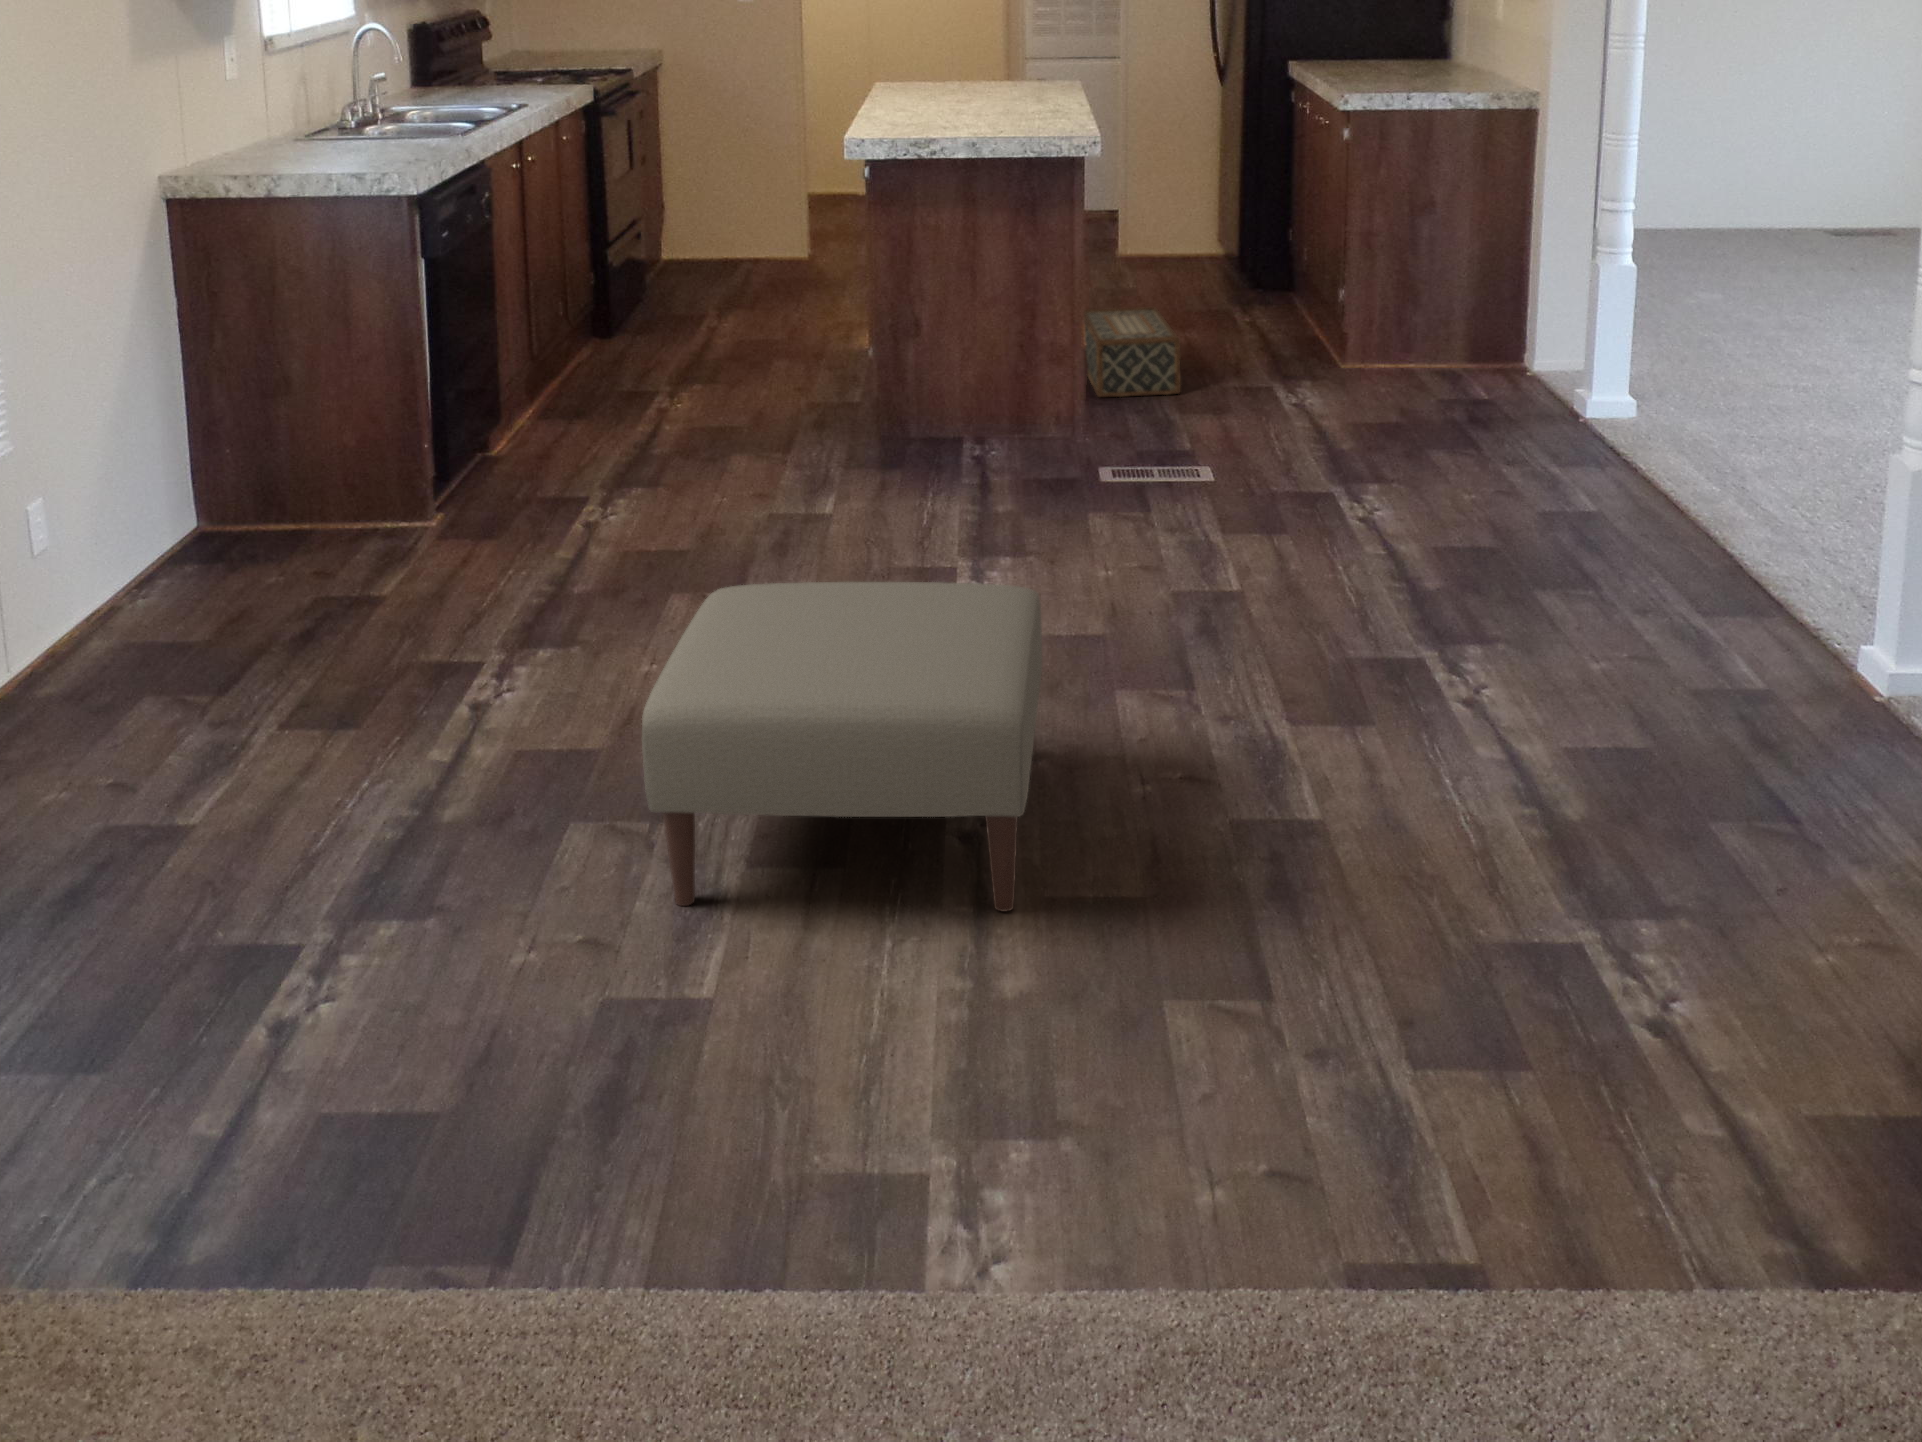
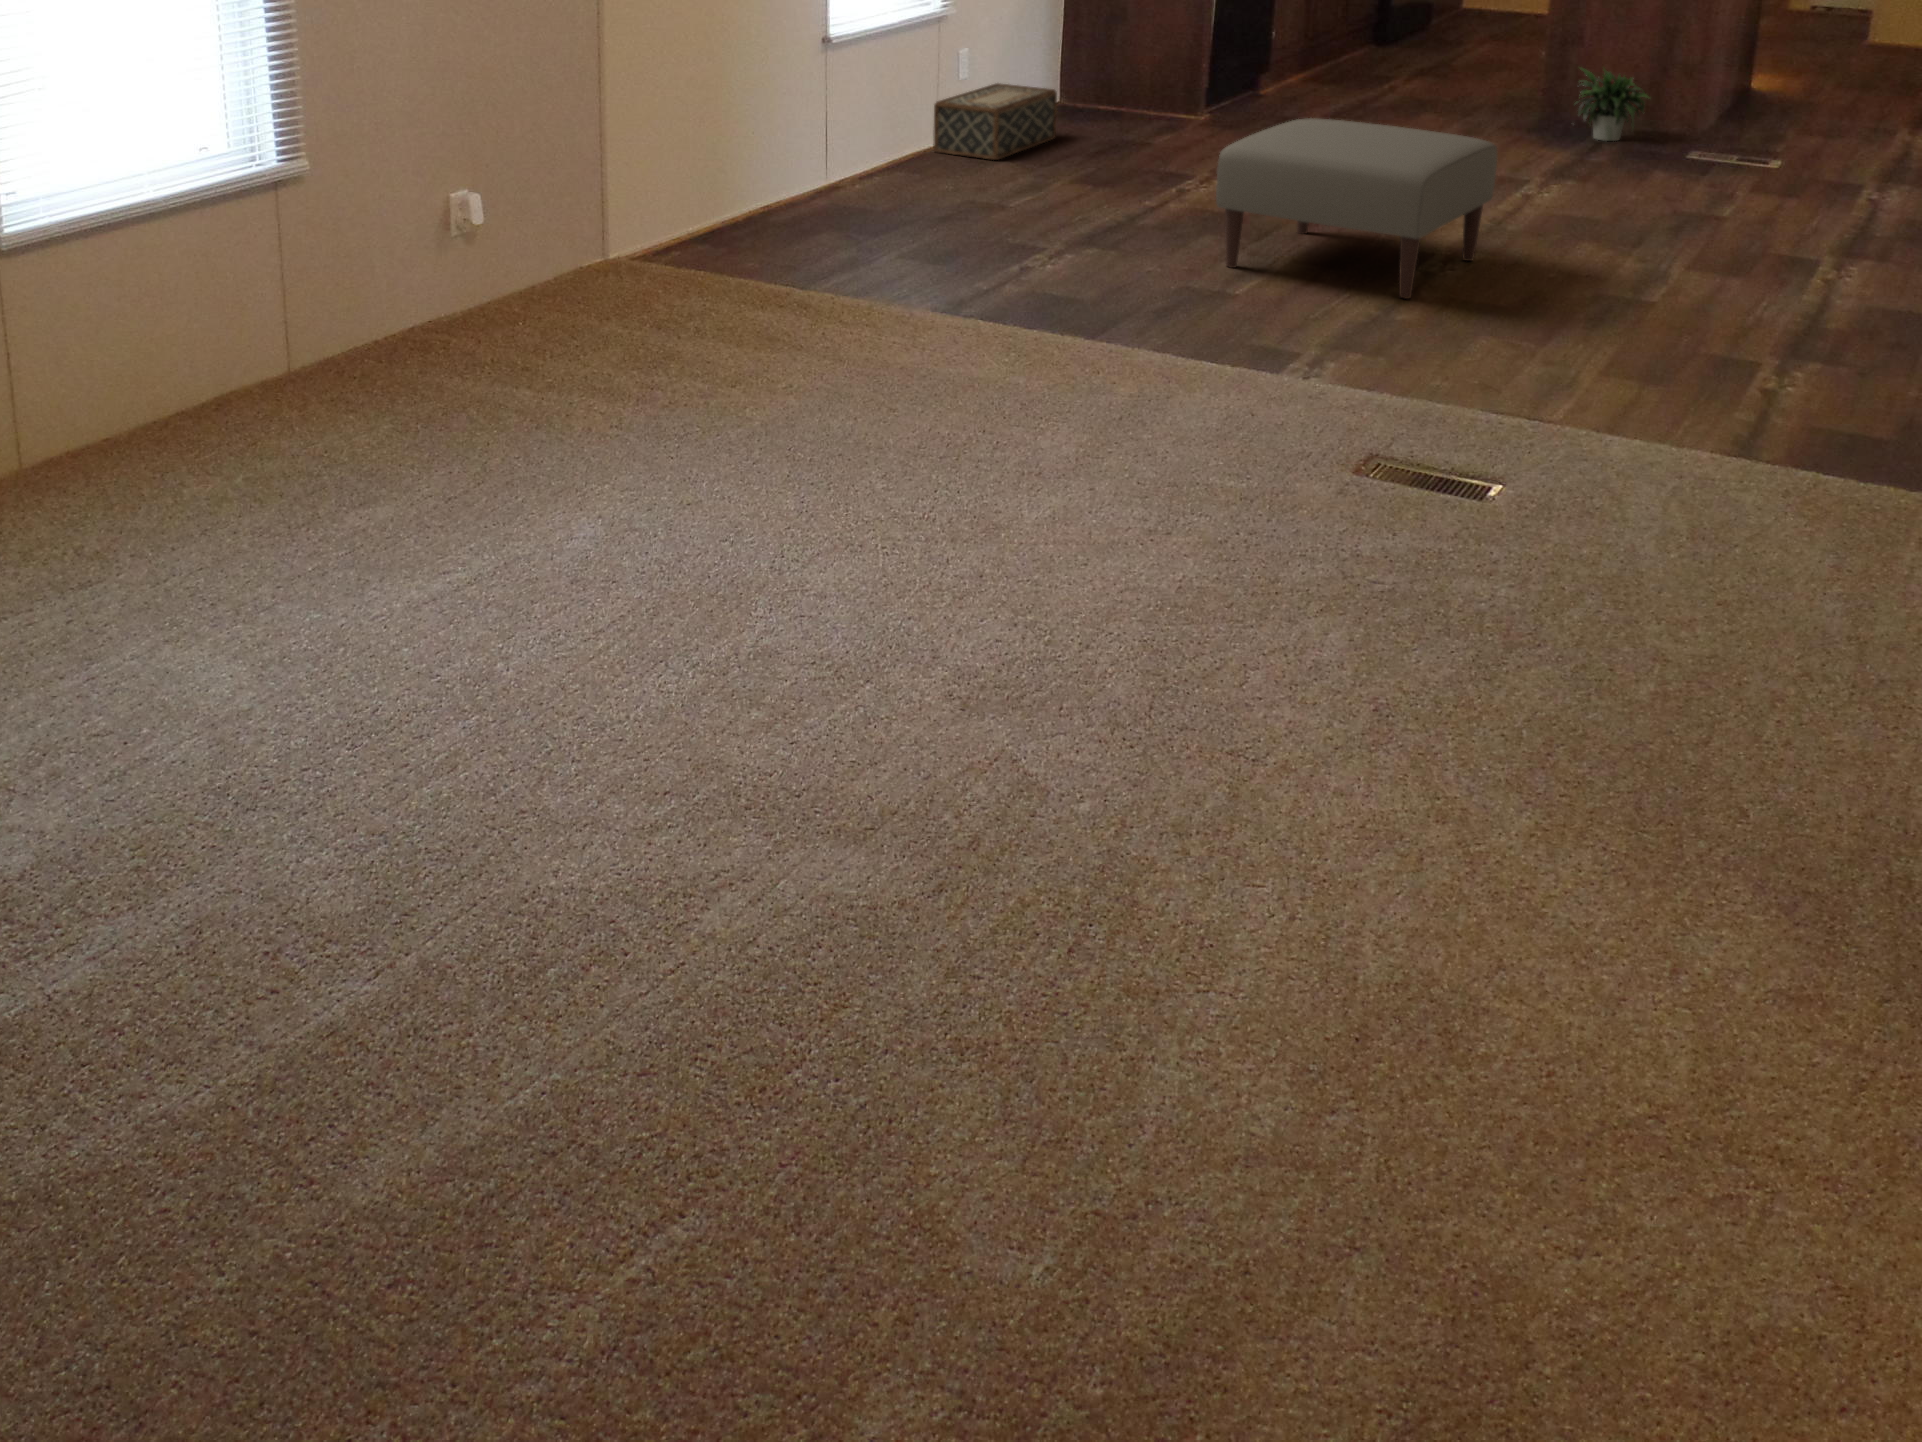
woven basket: present [1084,307,1181,397] -> present [933,83,1057,160]
potted plant: none [931,362,1038,462] -> present [1575,68,1649,141]

